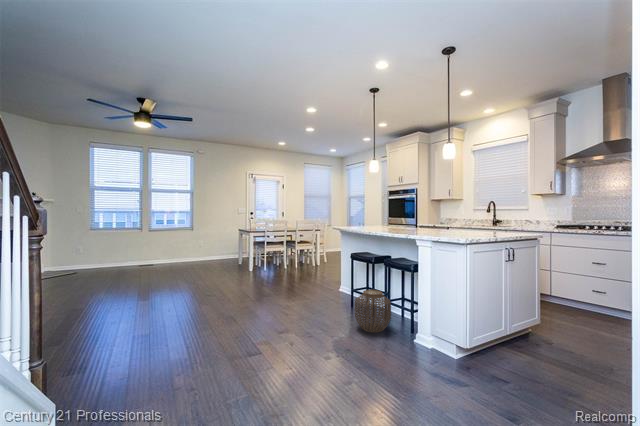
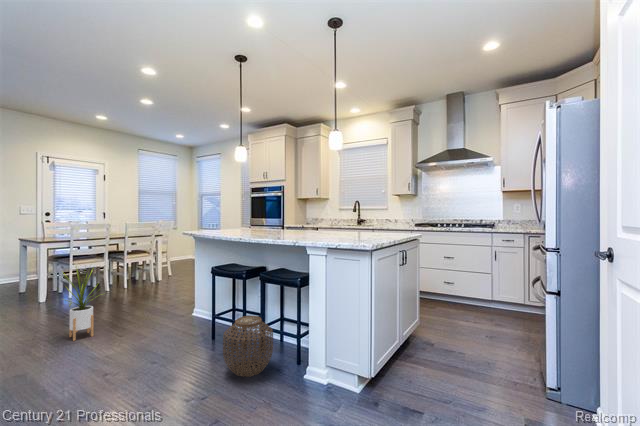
house plant: none [258,245,285,295] -> present [63,269,96,341]

